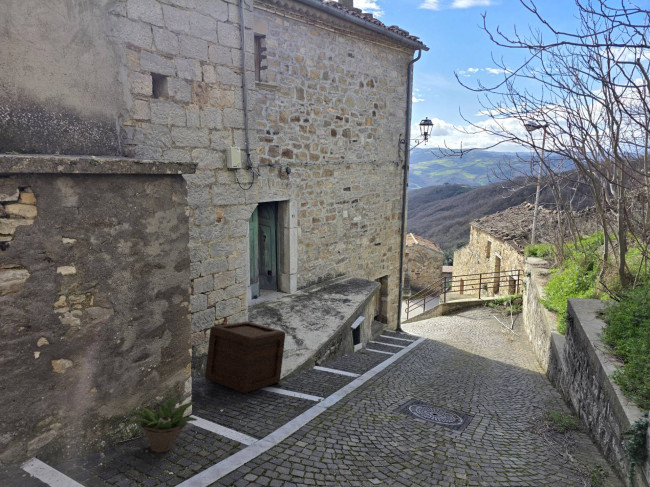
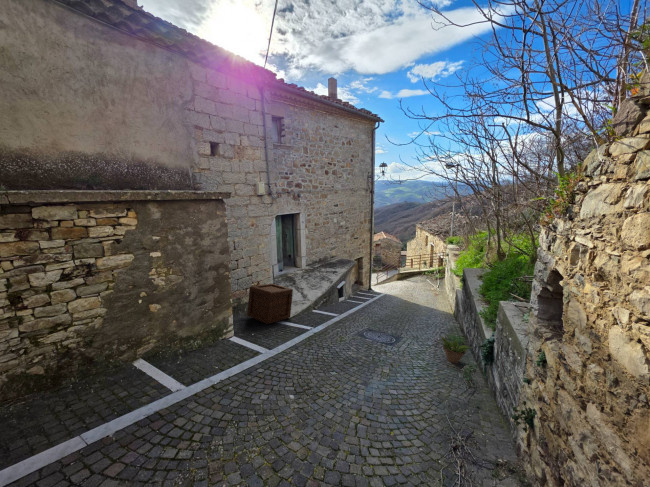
decorative plant: present [126,397,197,452] -> present [441,336,471,363]

